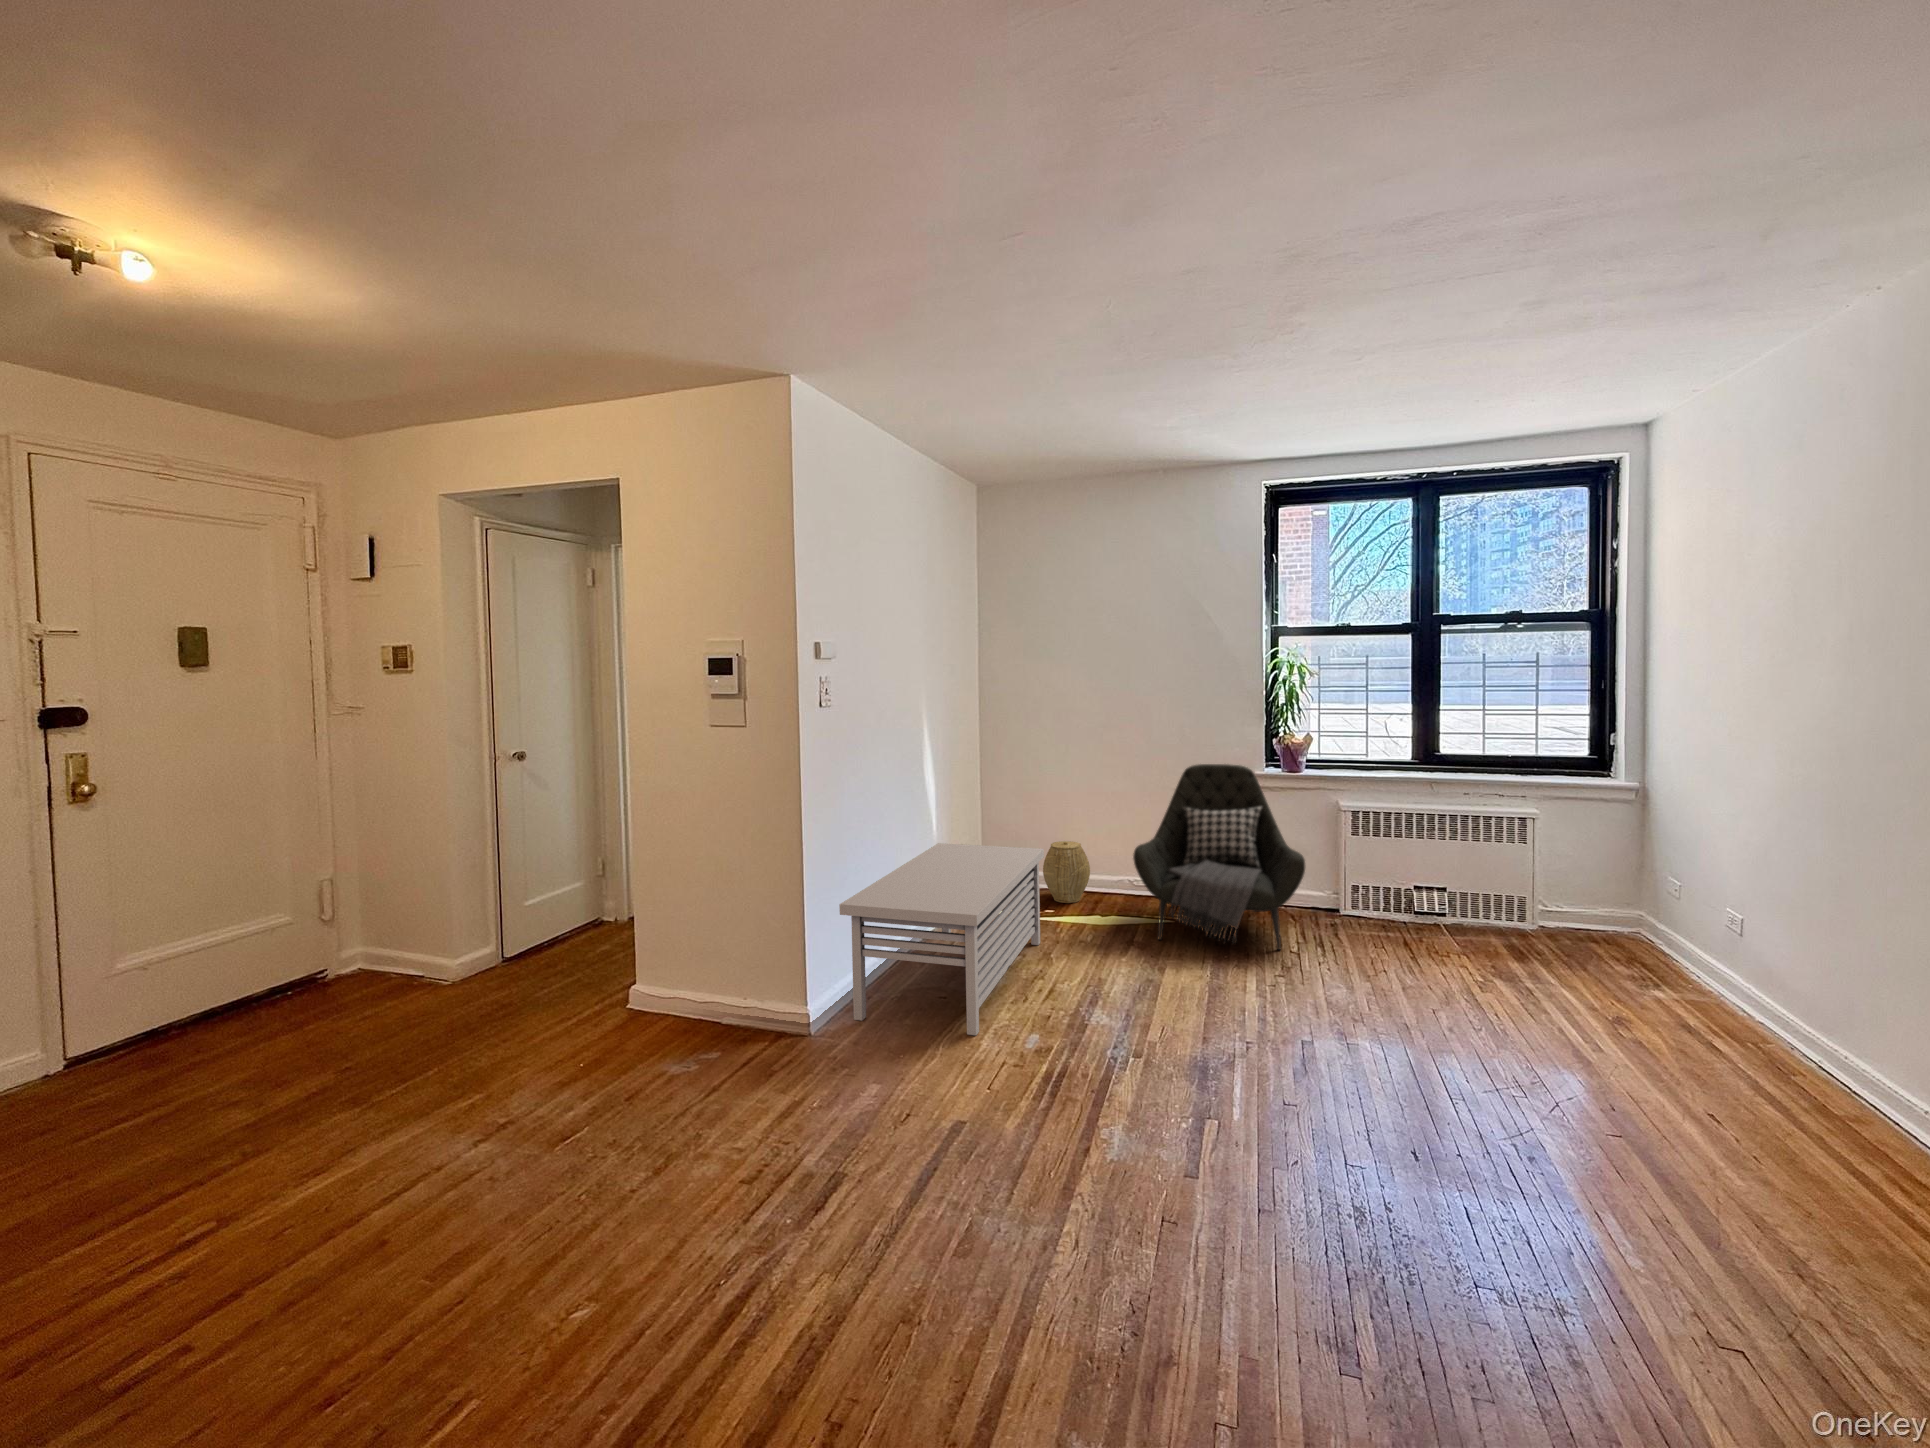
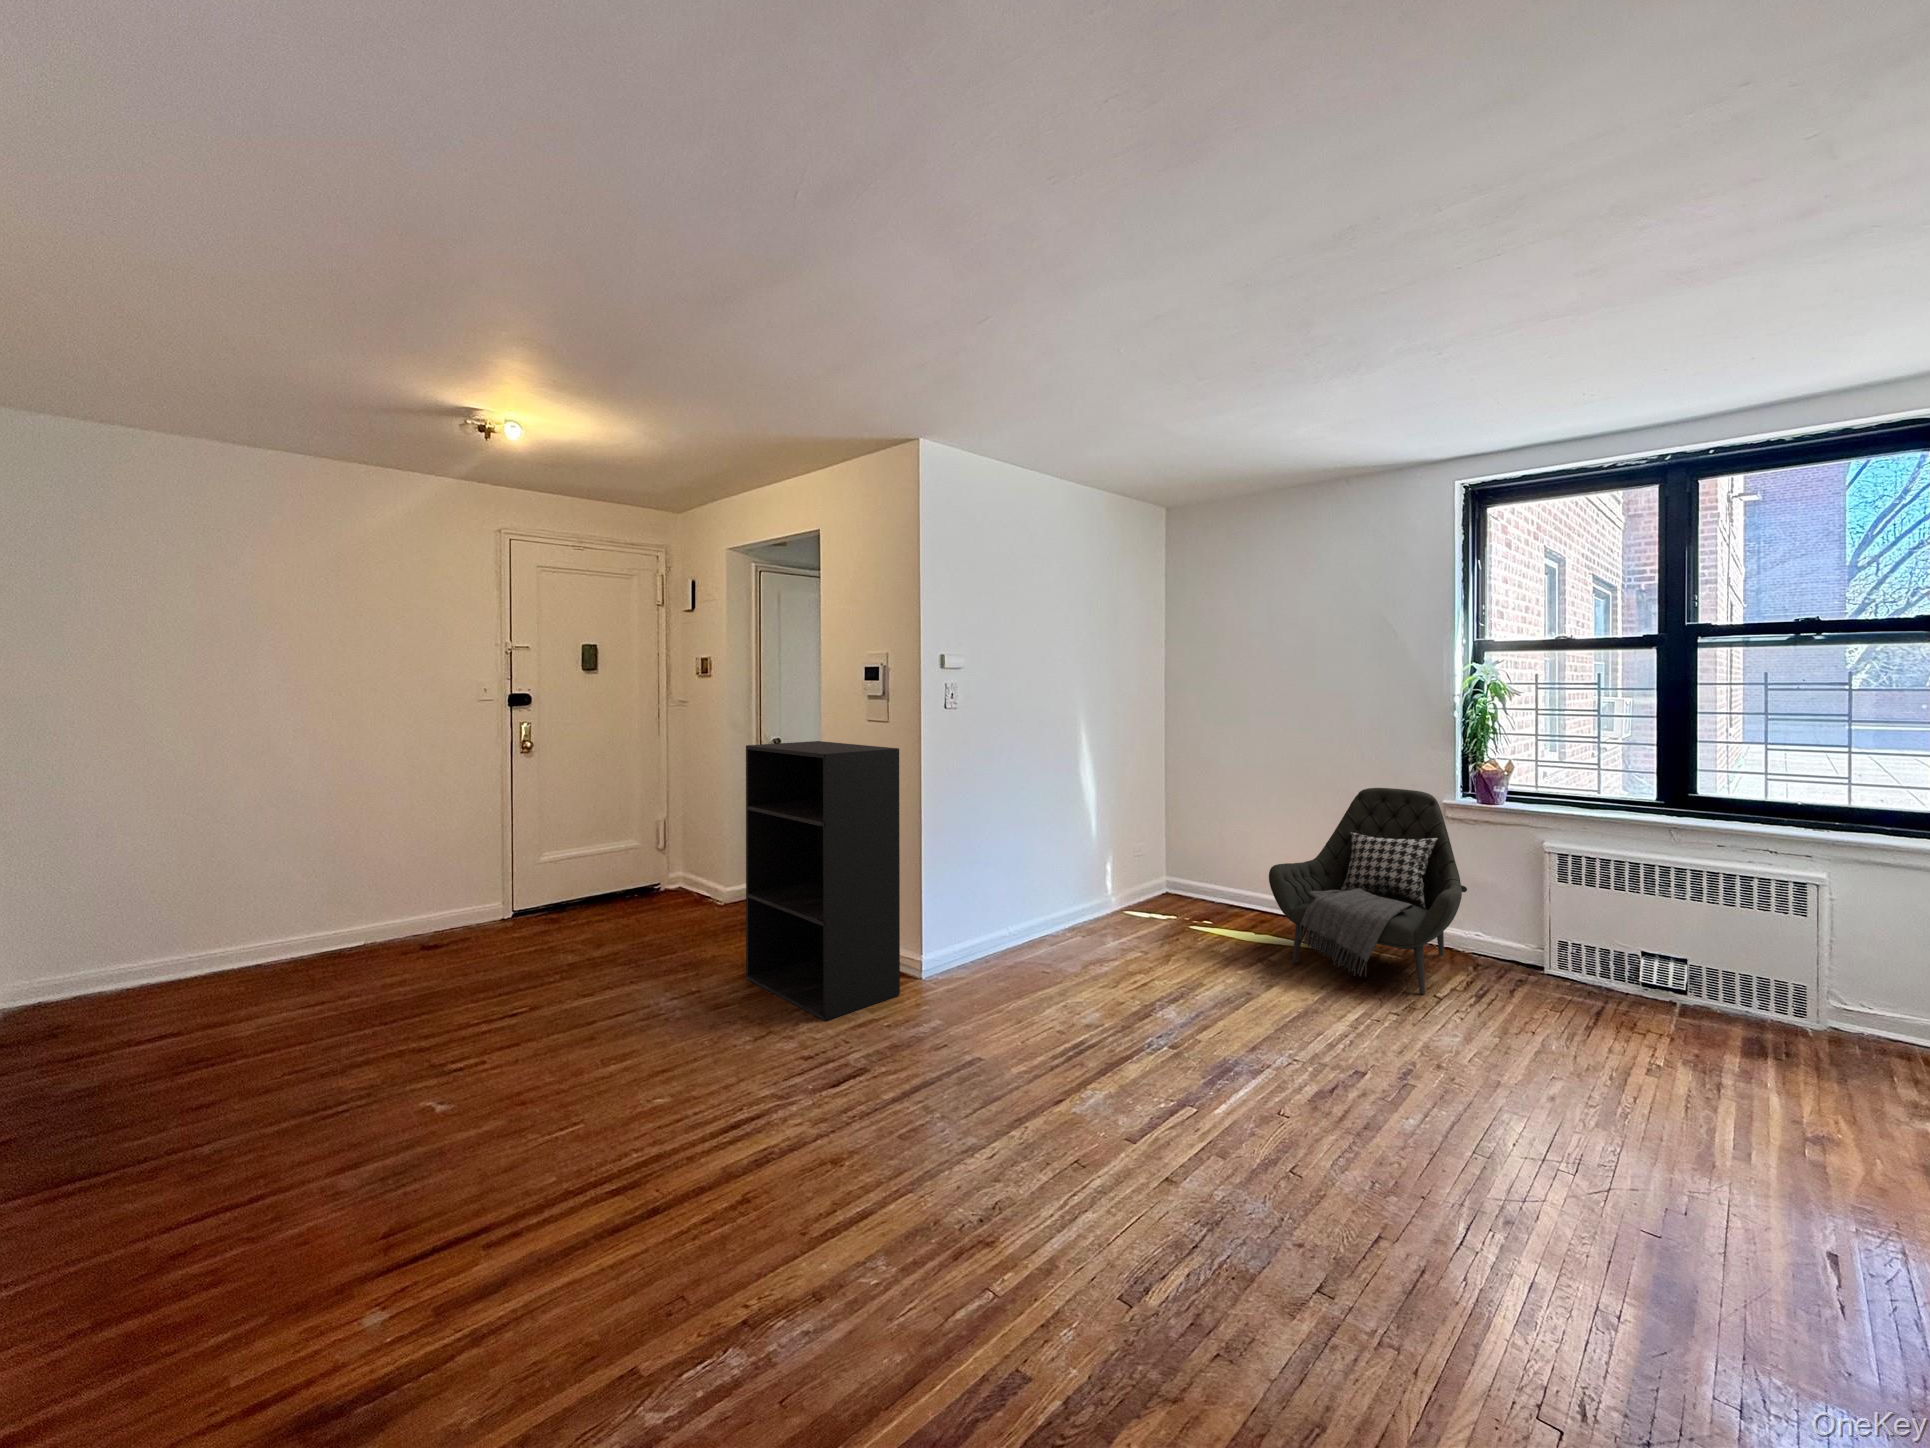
bookshelf: none [560,755,801,1121] -> present [746,741,900,1021]
woven basket: present [1043,841,1090,903] -> none [1209,856,1258,918]
storage bench: present [839,843,1044,1035] -> none [950,841,1176,1005]

